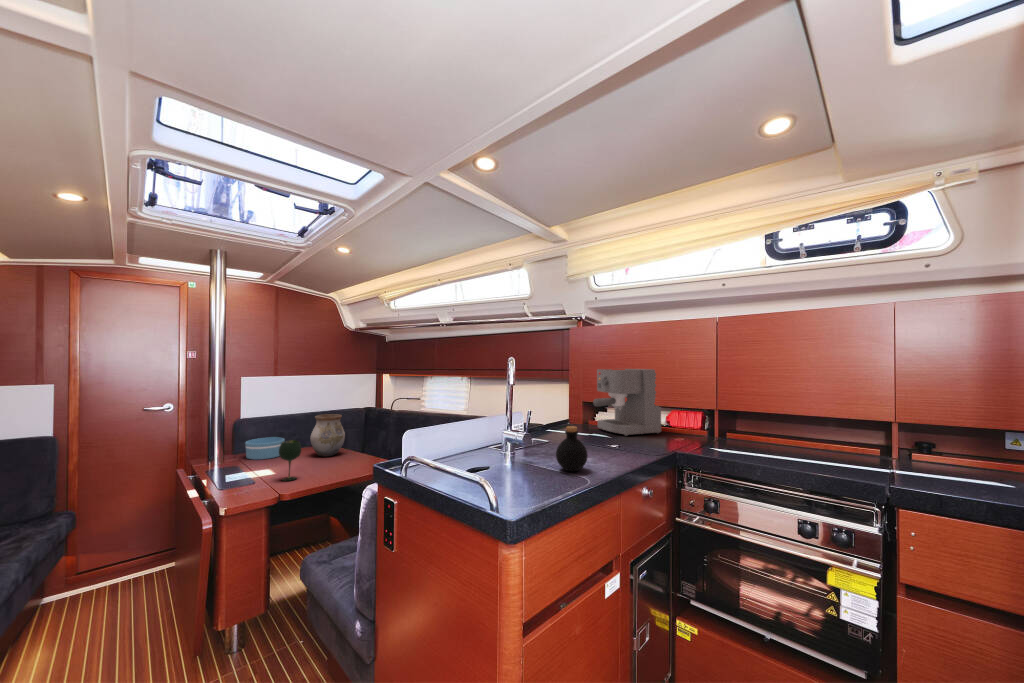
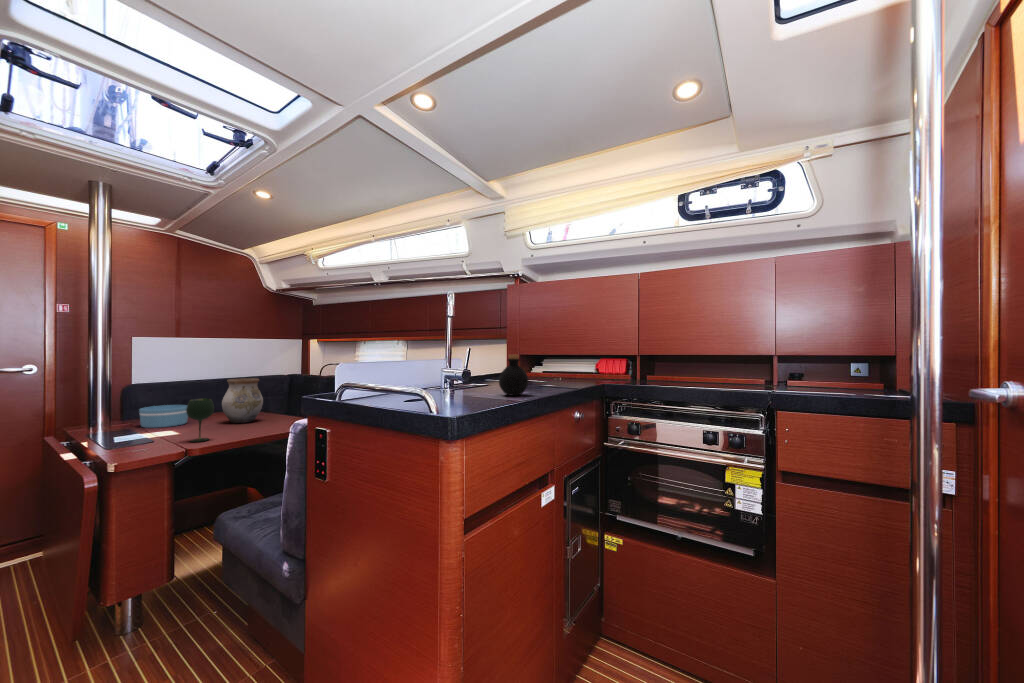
coffee maker: present [593,369,661,436] -> none [528,319,589,381]

